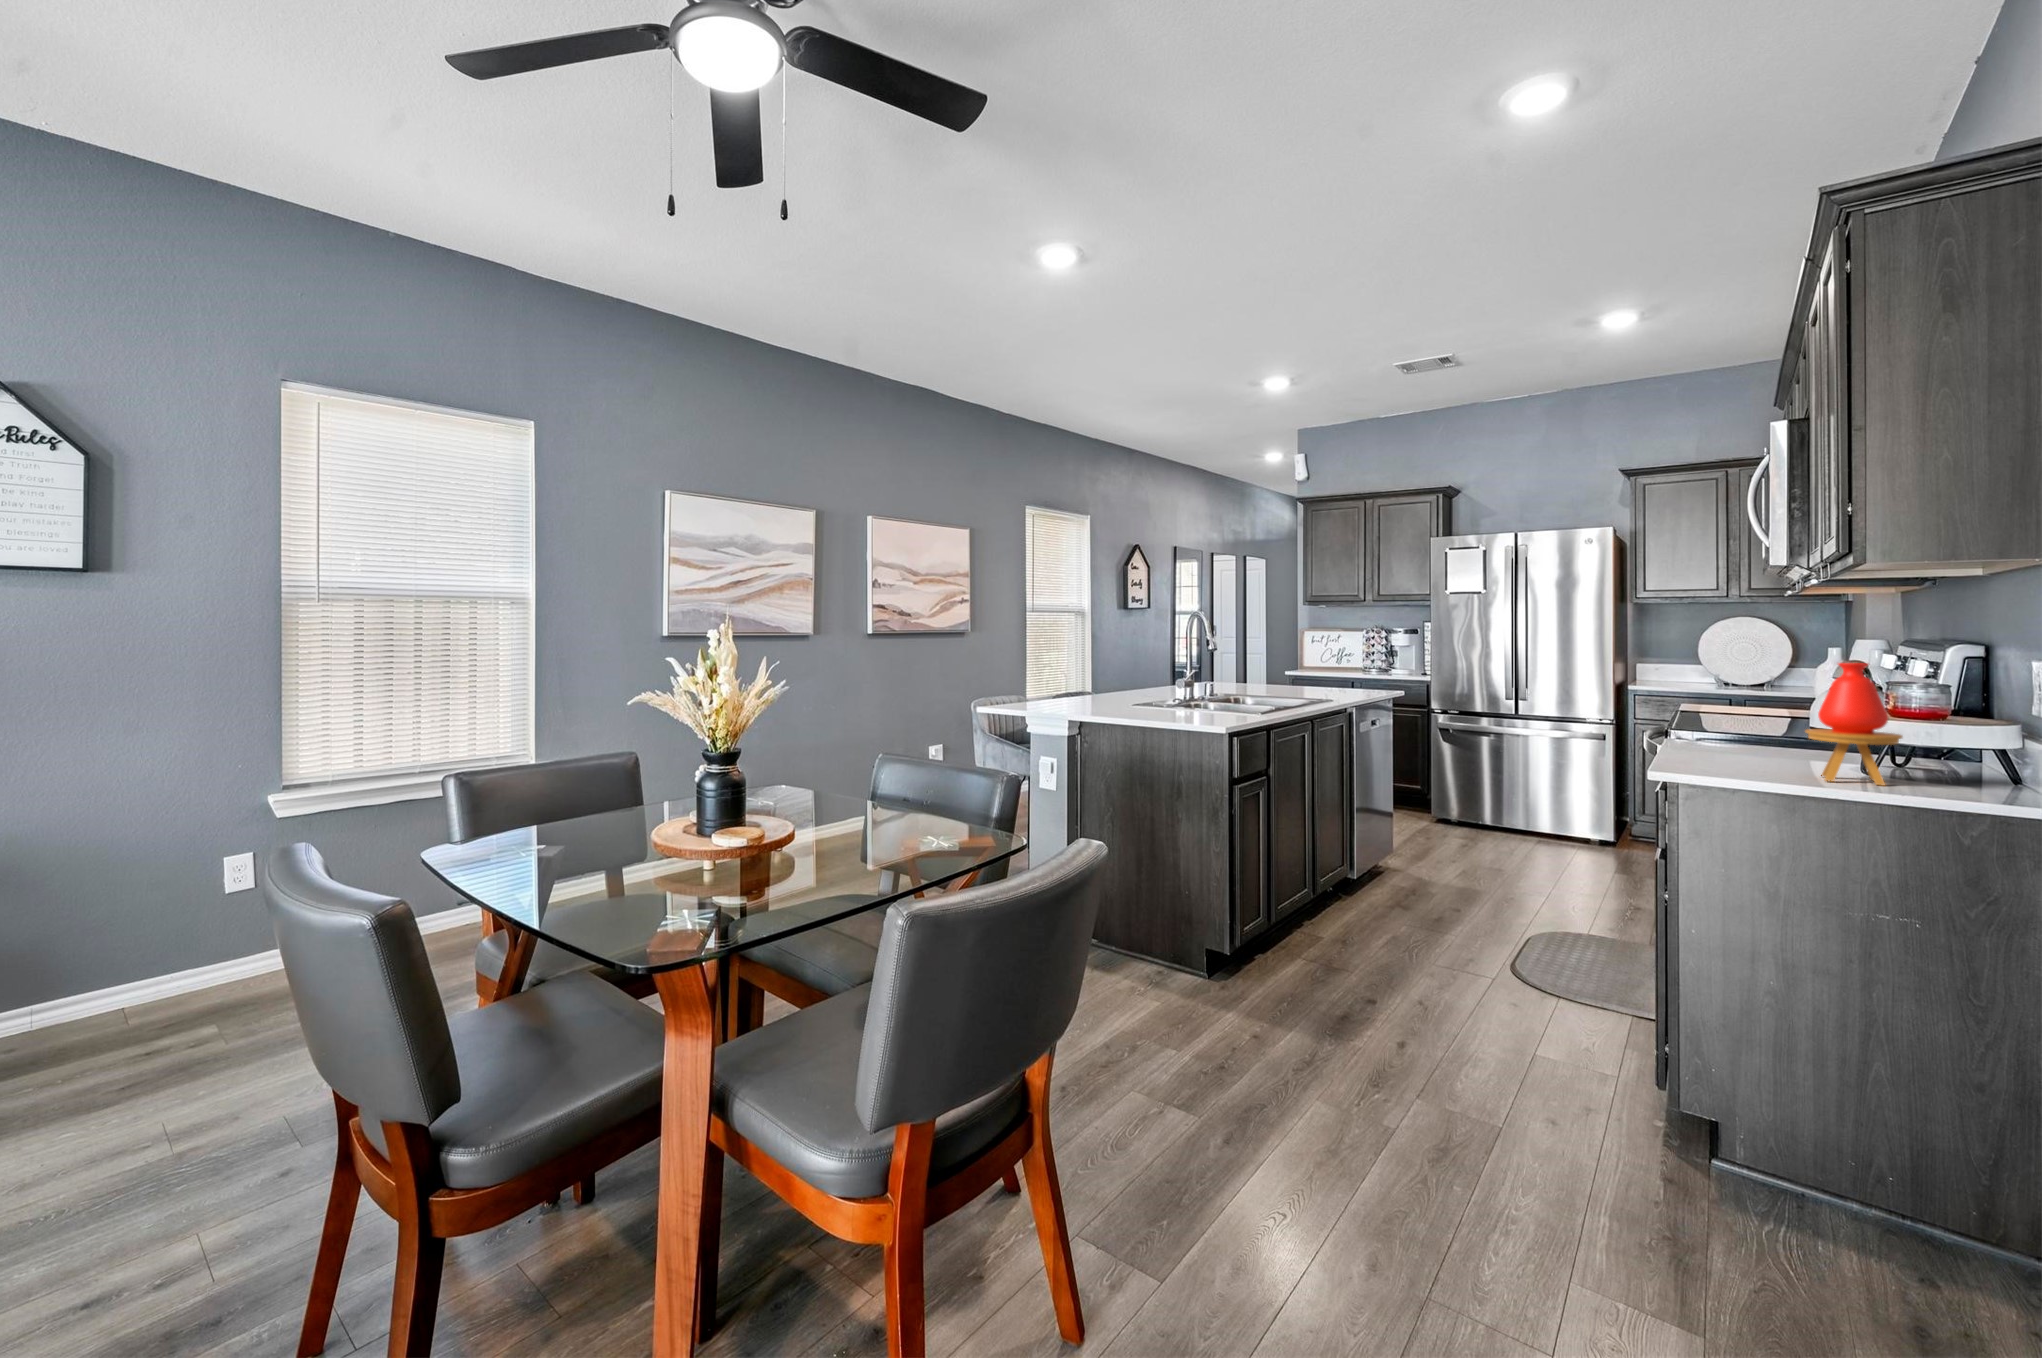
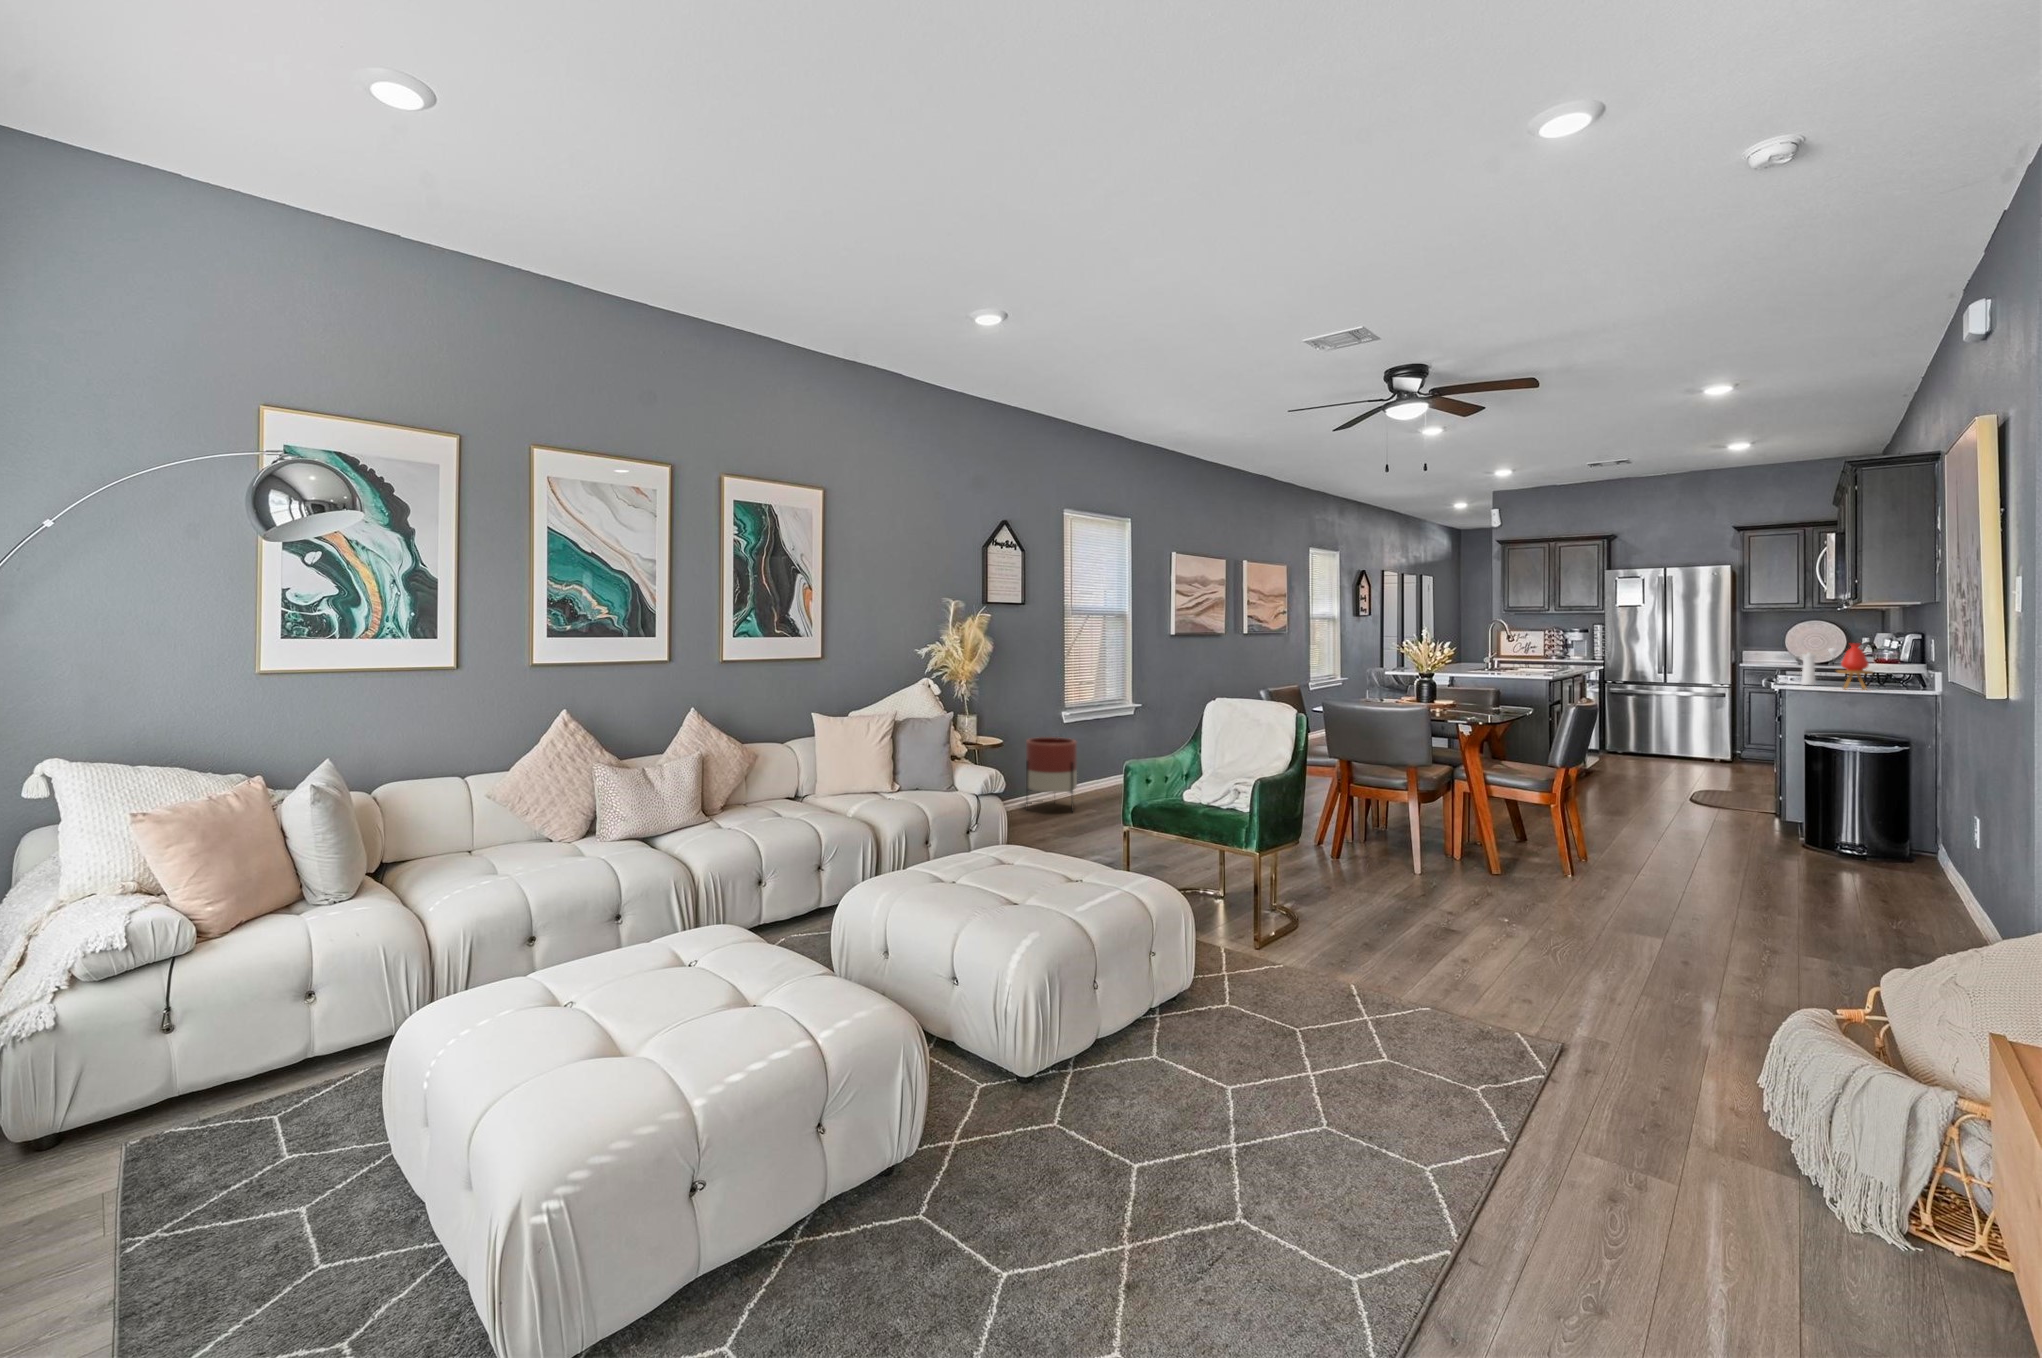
pepper mill: none [1724,671,1806,758] -> present [1801,648,1838,685]
planter: none [51,864,207,1051] -> present [1026,737,1077,810]

